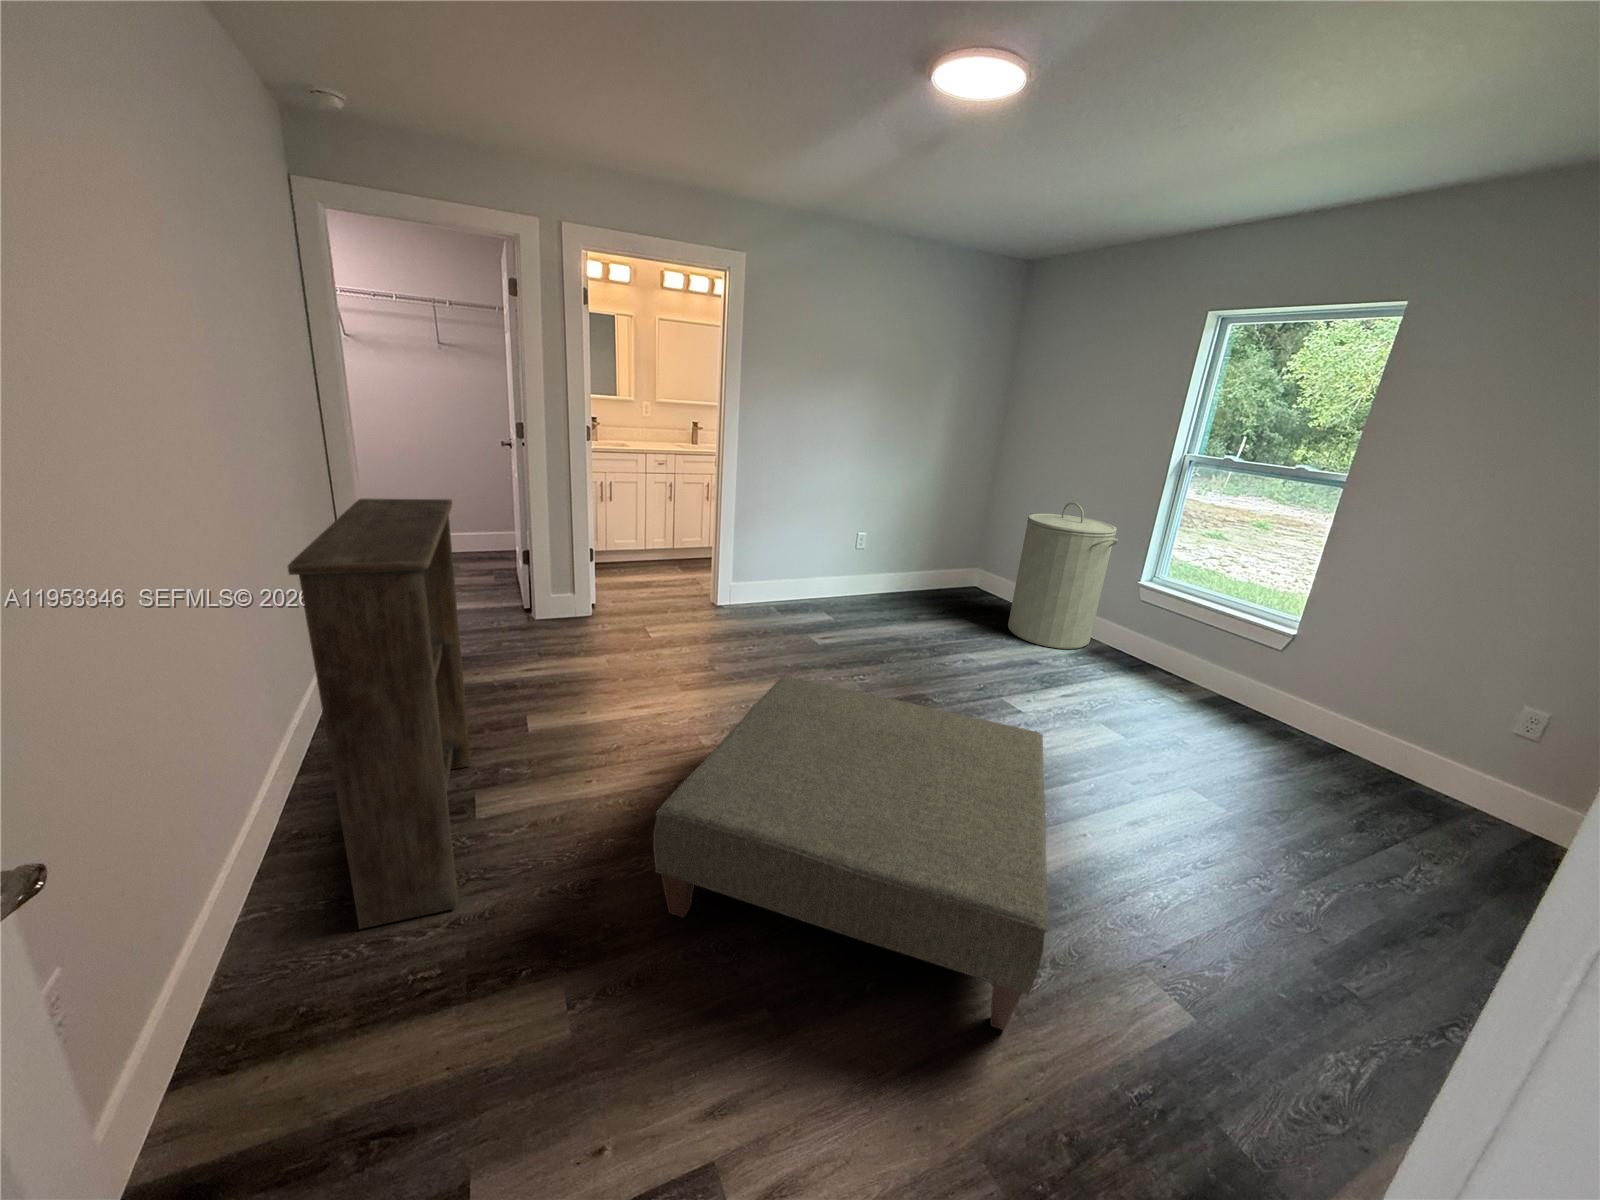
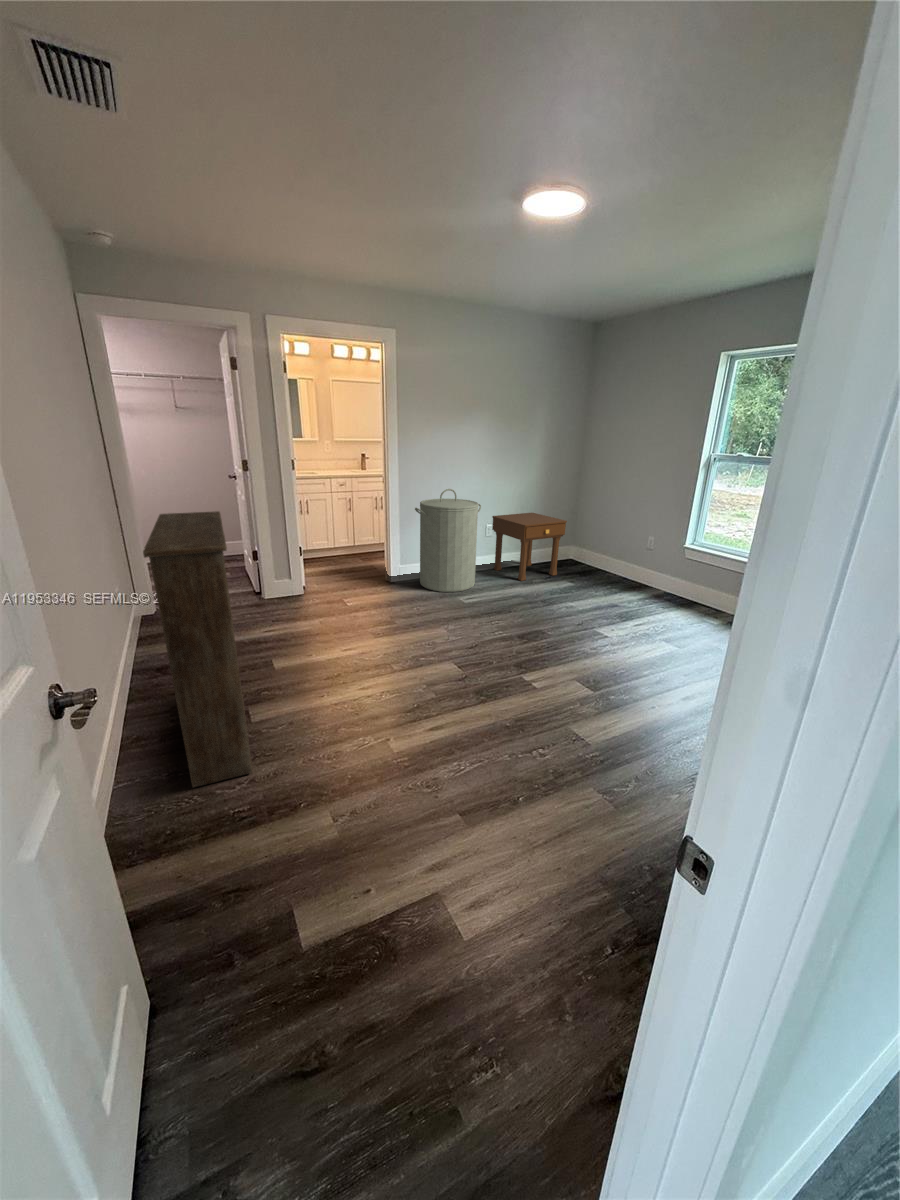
laundry hamper: present [1008,502,1118,649] -> present [415,489,481,592]
nightstand: none [864,518,971,614] -> present [492,513,567,581]
ottoman: present [653,677,1048,1030] -> none [376,620,628,816]

